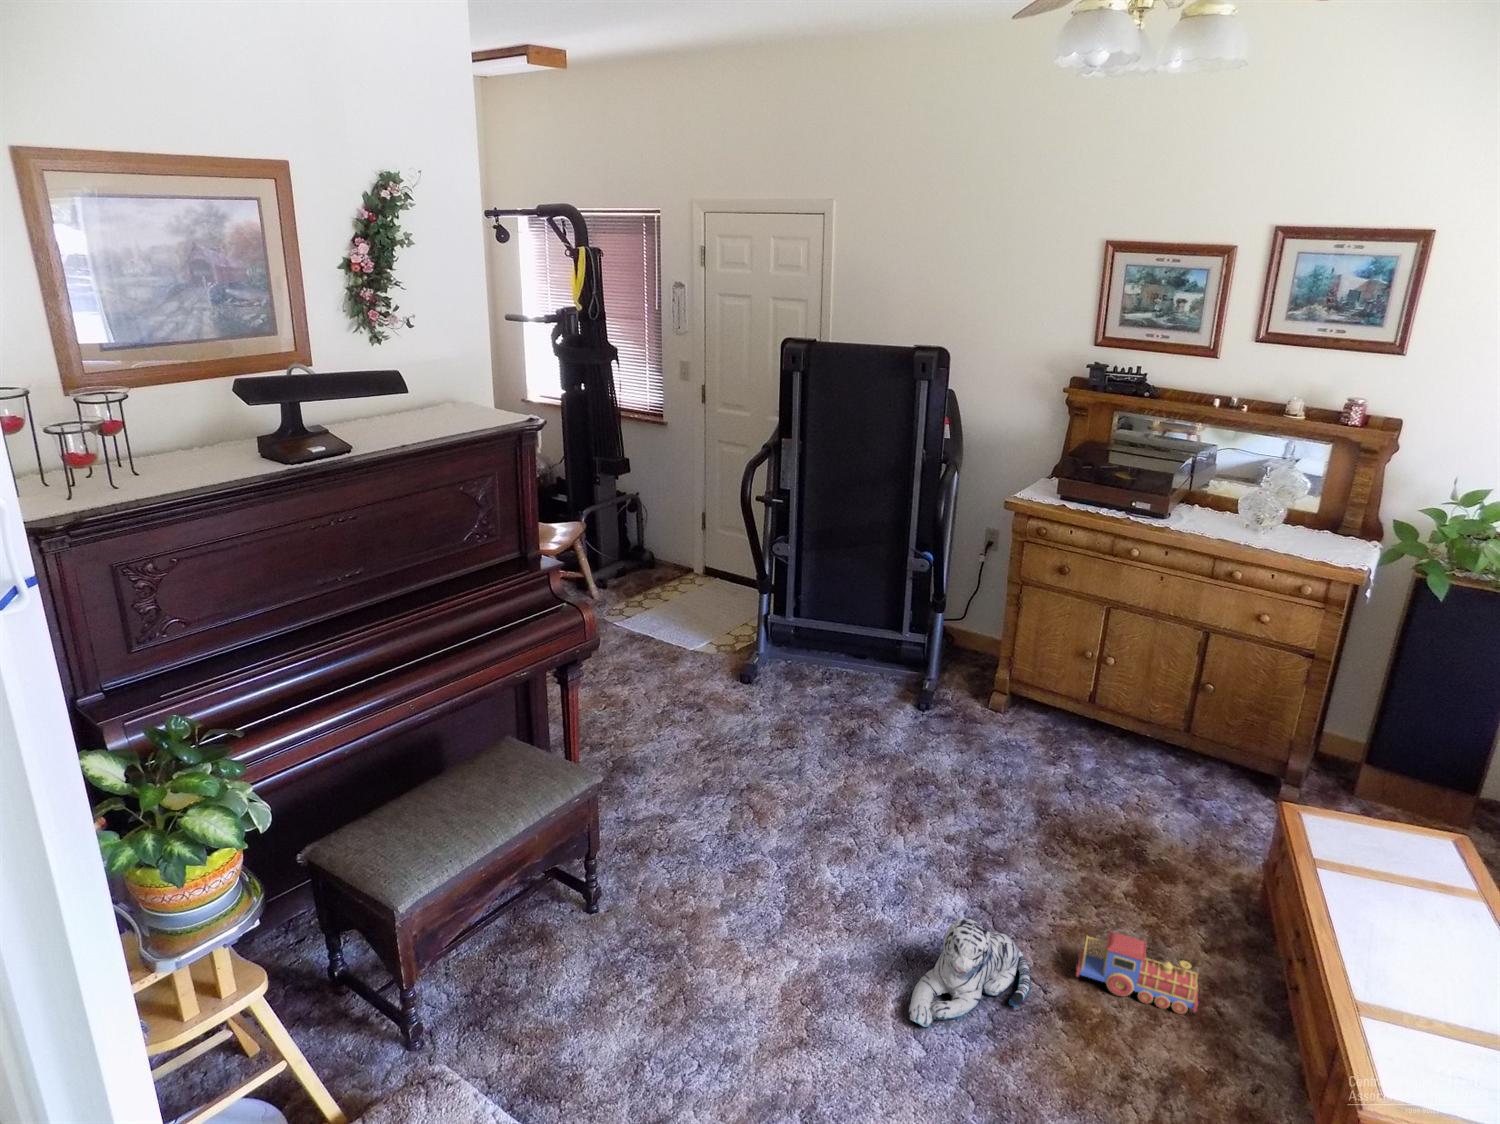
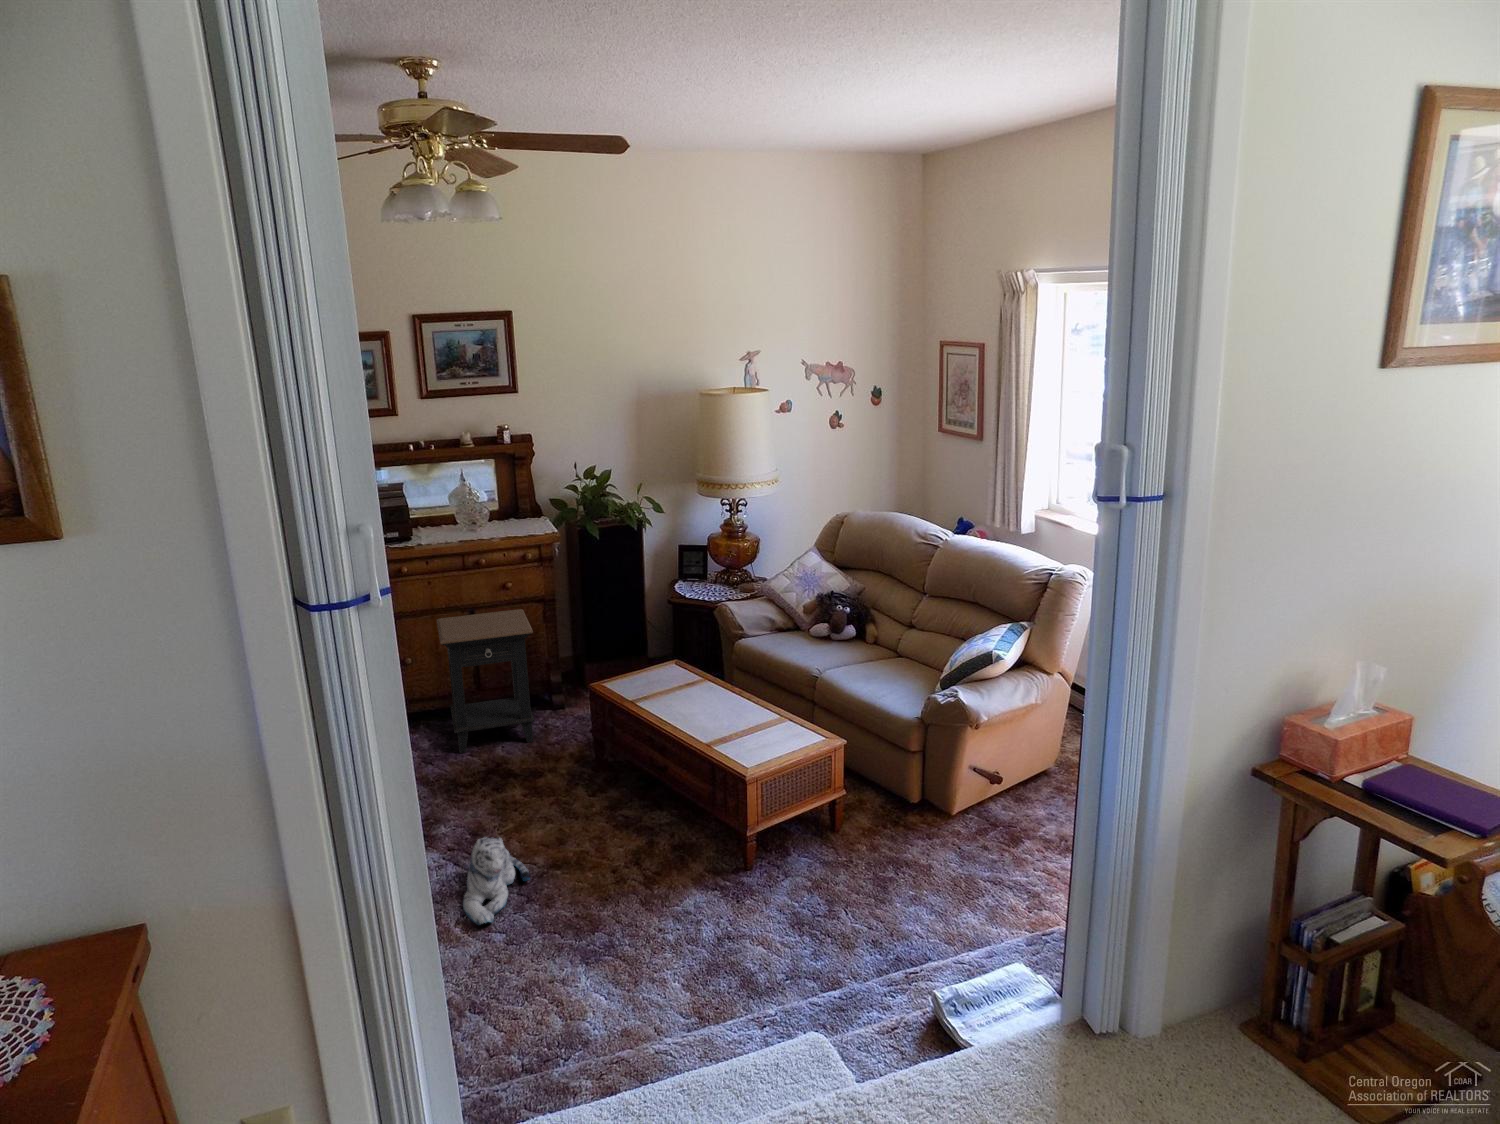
side table: none [1109,626,1273,832] -> present [437,609,535,753]
toy train: present [1075,932,1199,1014] -> none [535,796,616,845]

